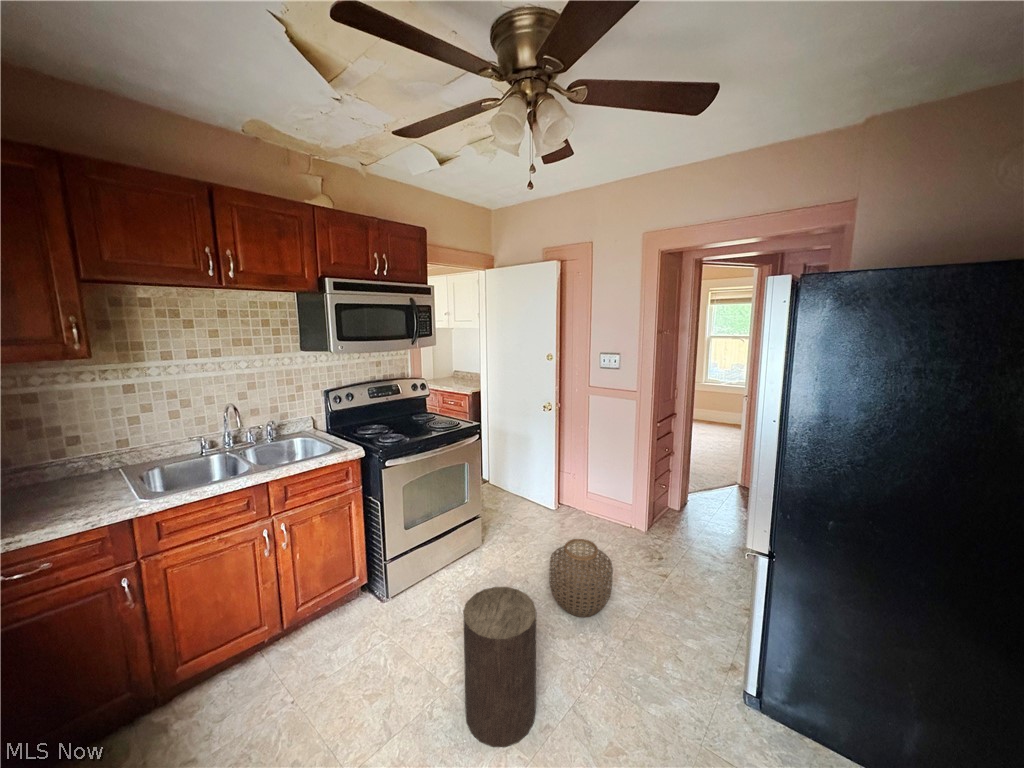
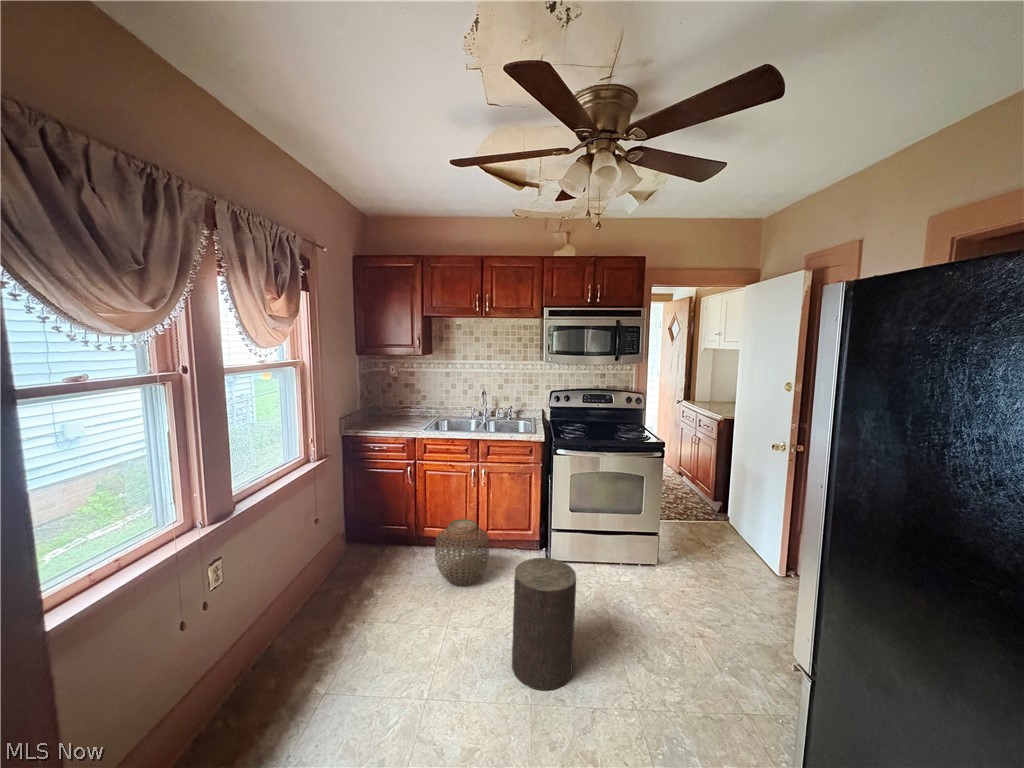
woven basket: present [549,539,613,617] -> present [435,519,489,586]

